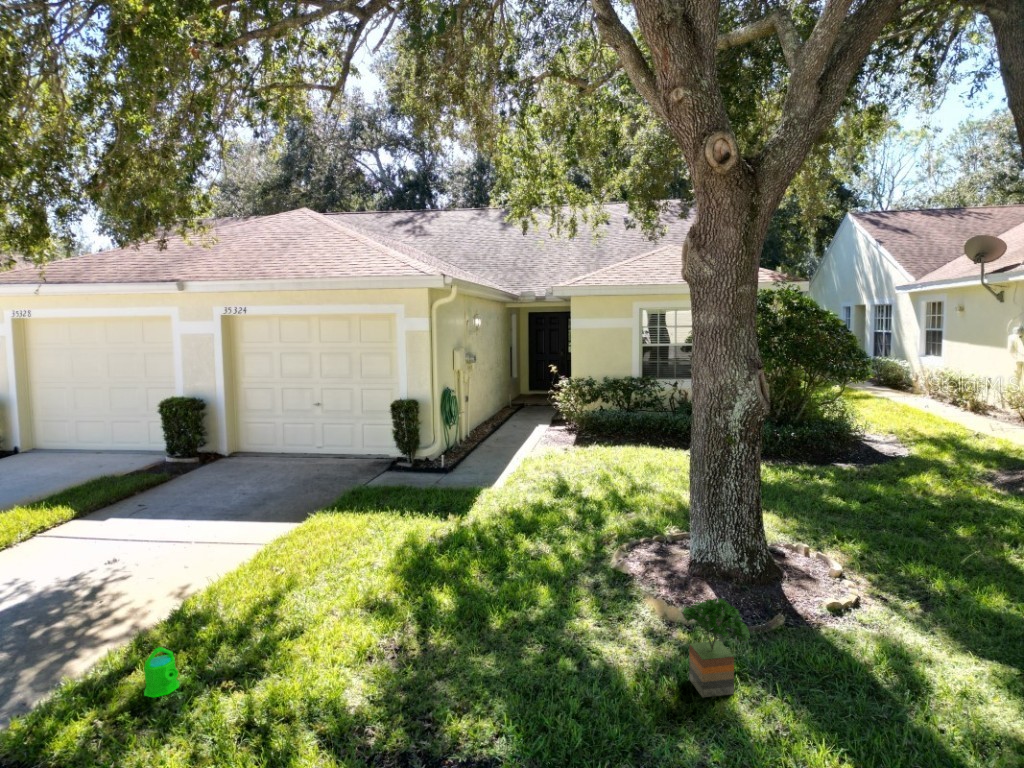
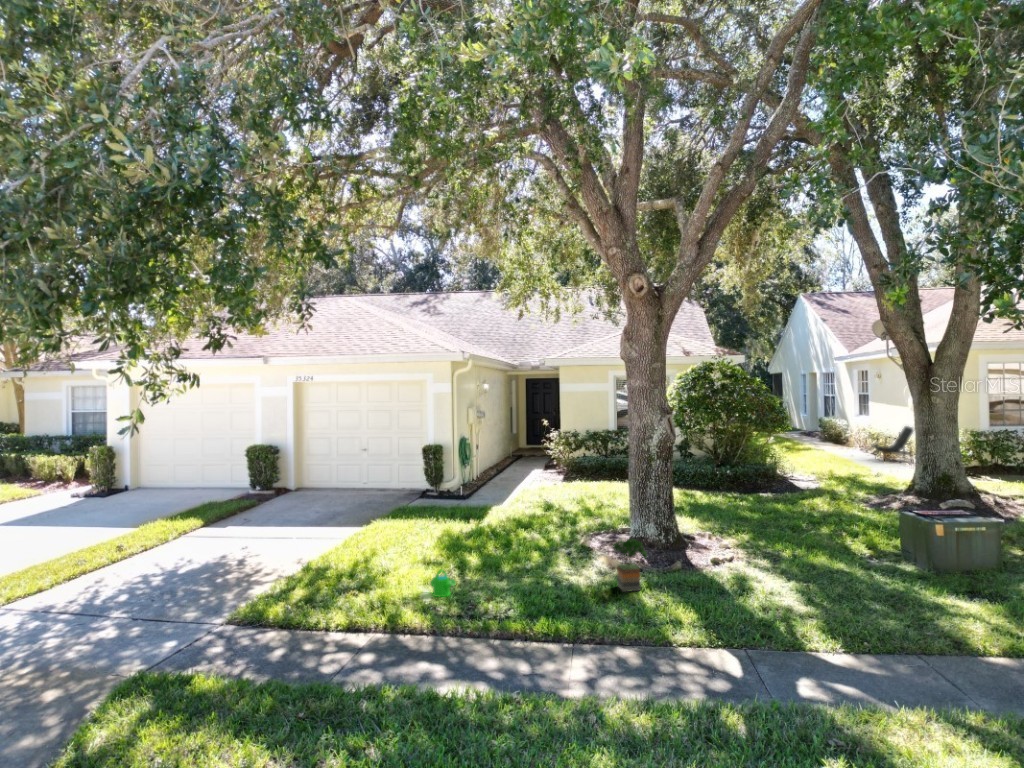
lounge chair: none [955,371,1017,418] -> present [872,426,913,459]
watering can: present [144,647,180,698] -> present [431,569,456,597]

